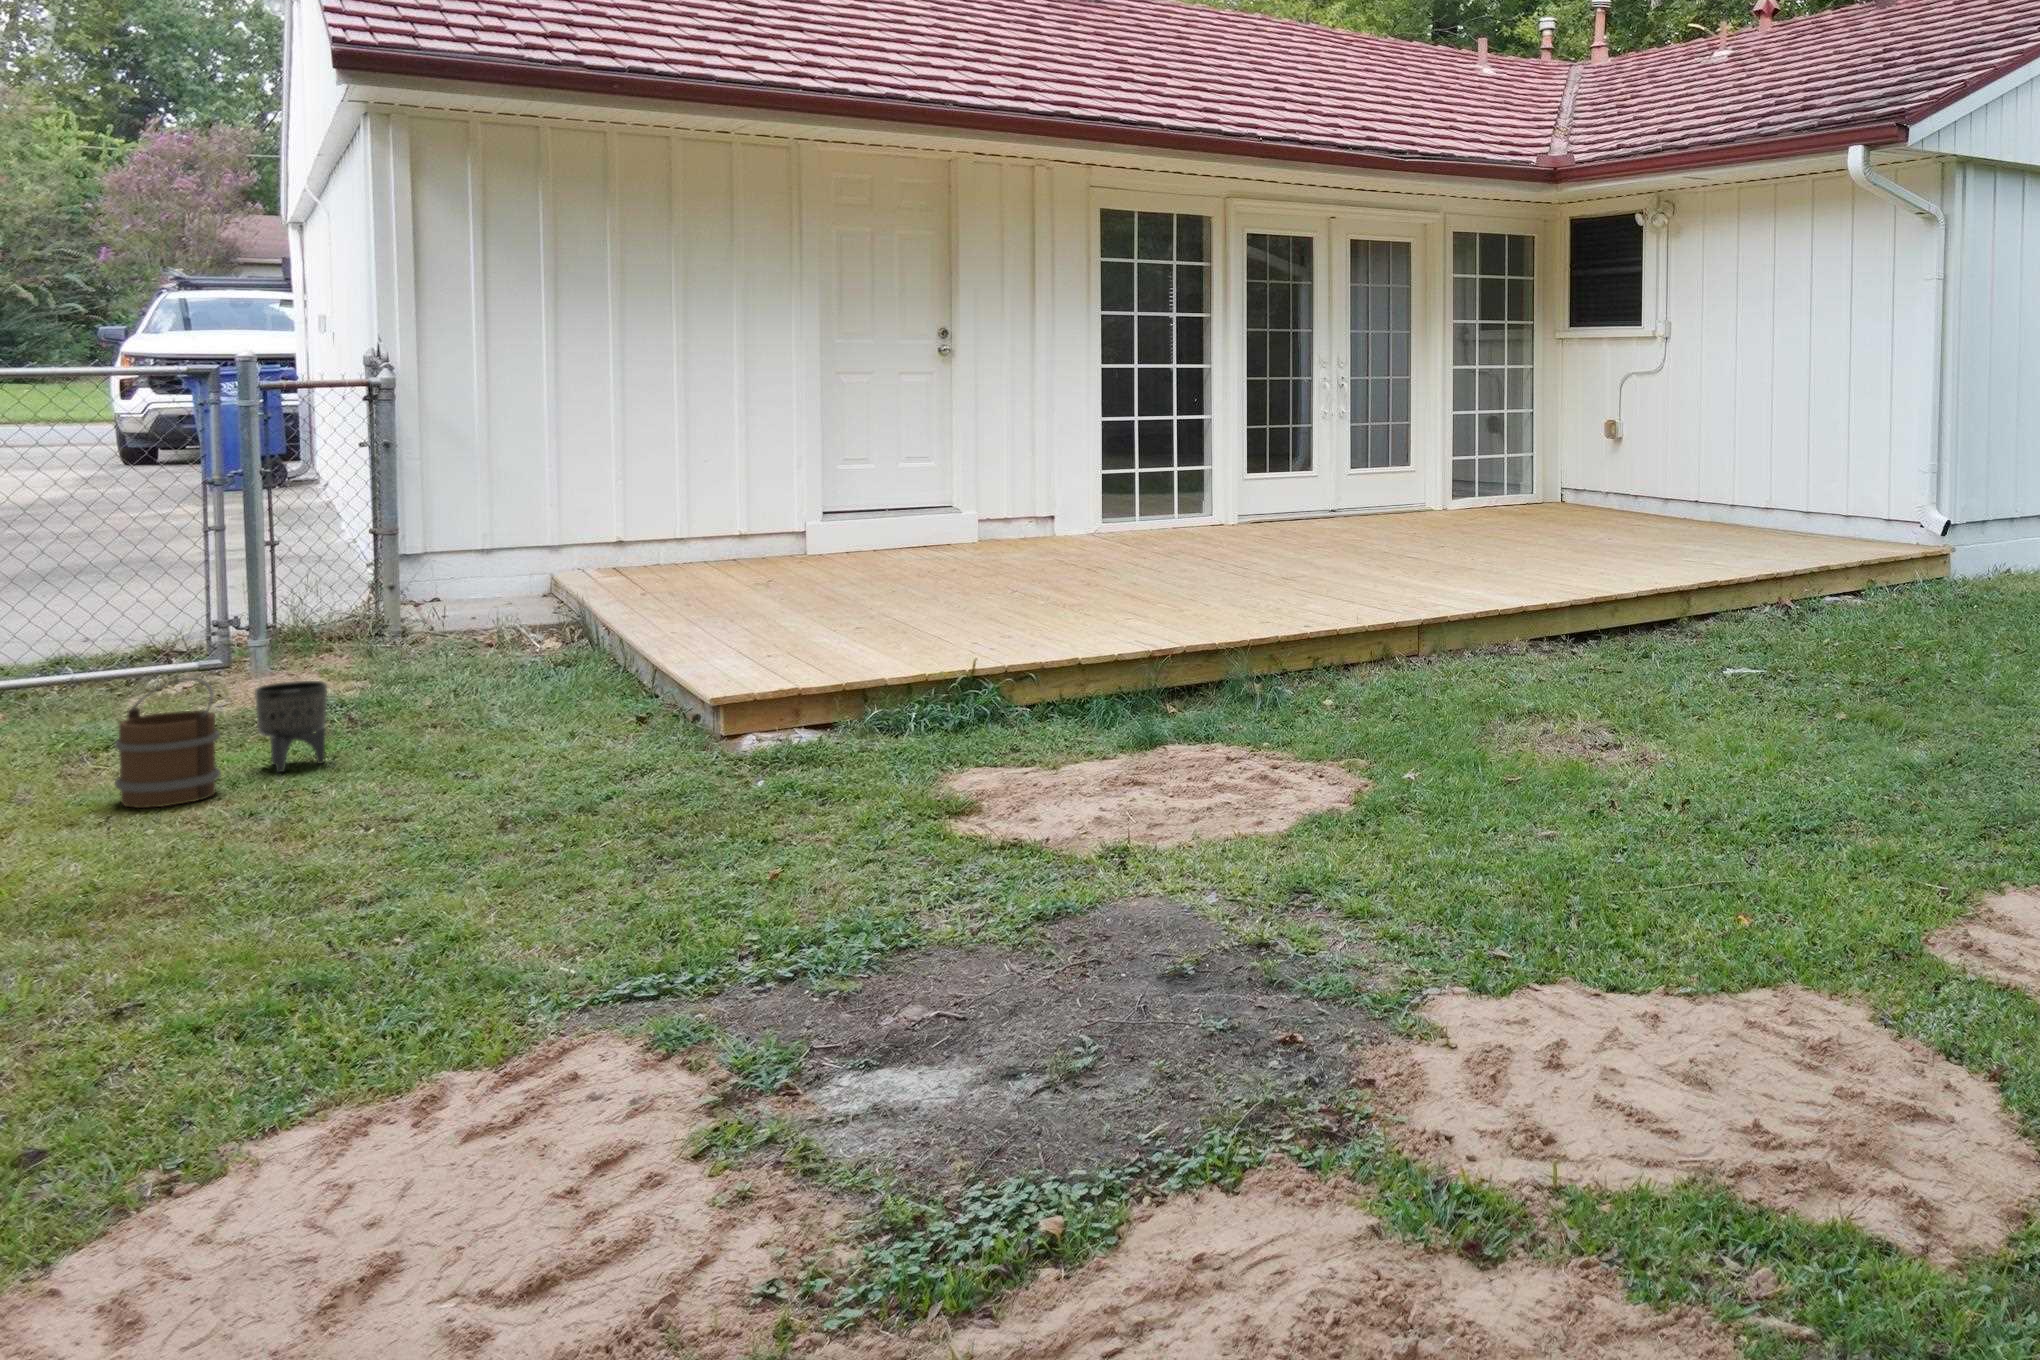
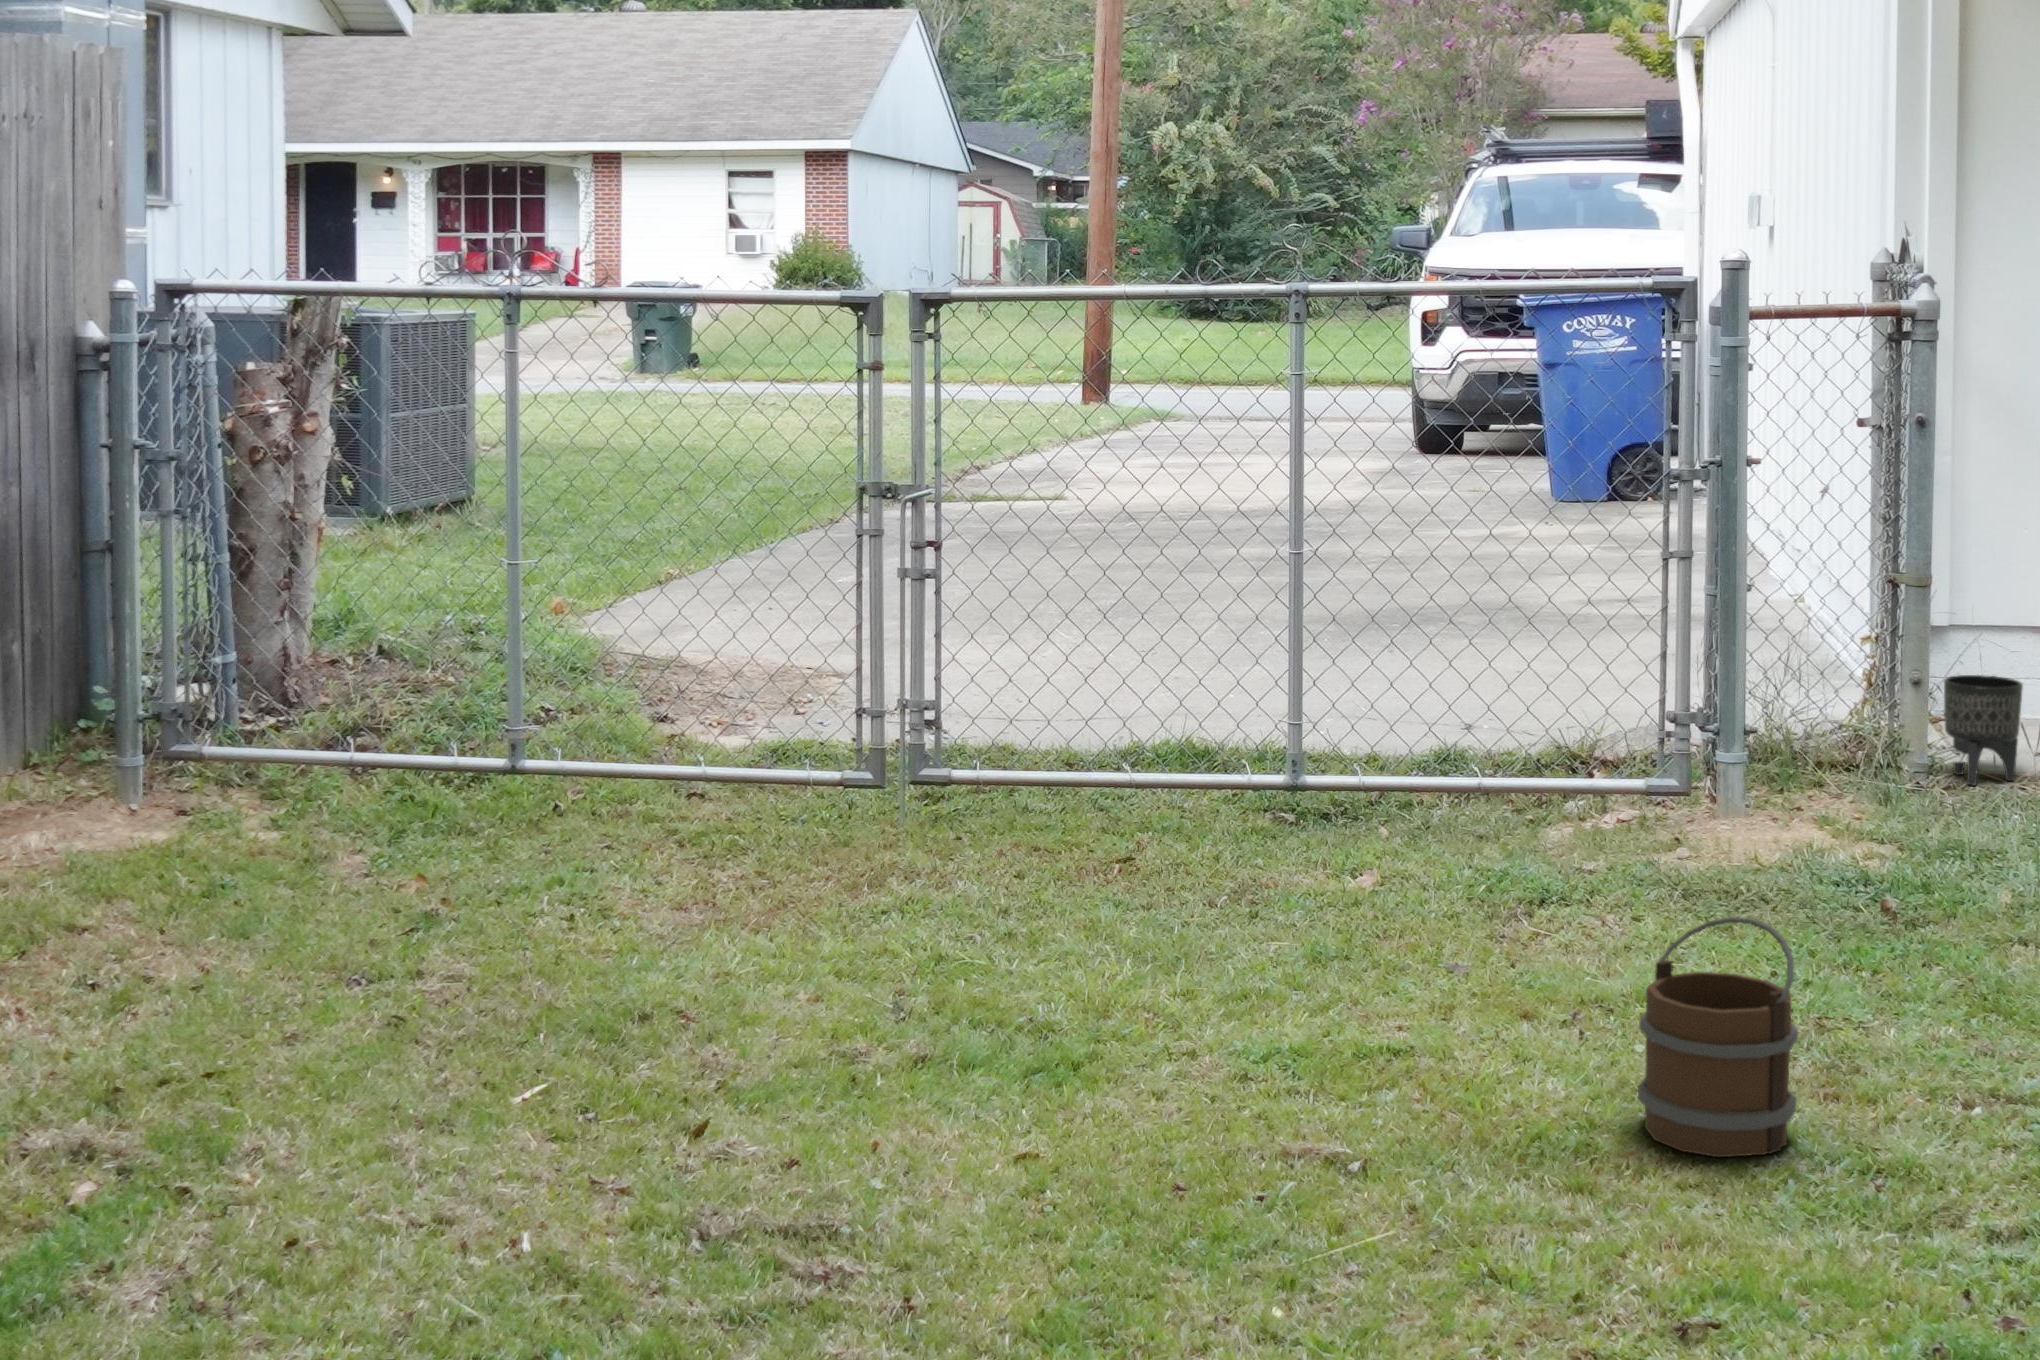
planter: present [255,681,327,772] -> present [1944,675,2023,786]

